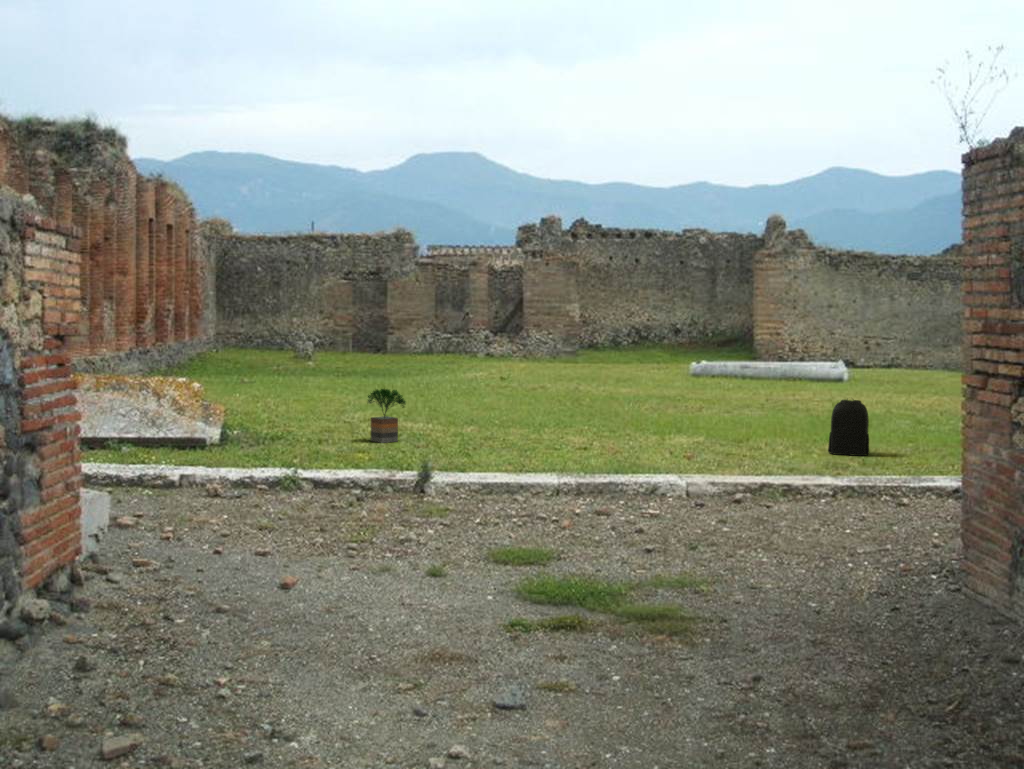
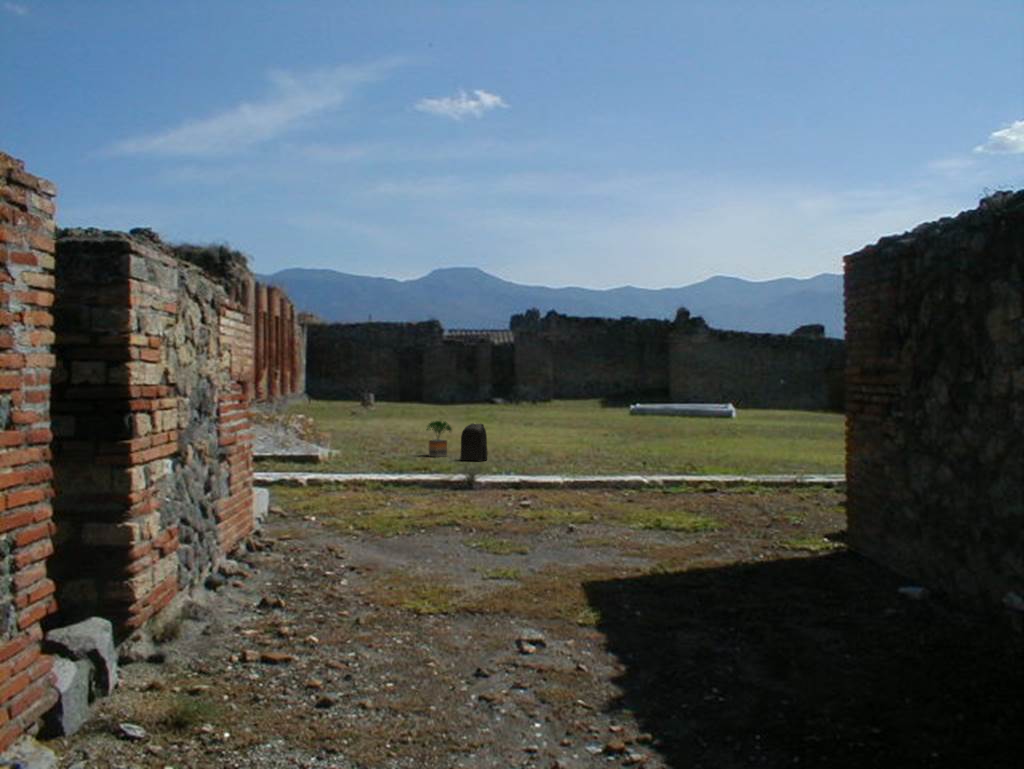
backpack: present [828,400,869,456] -> present [460,424,487,461]

